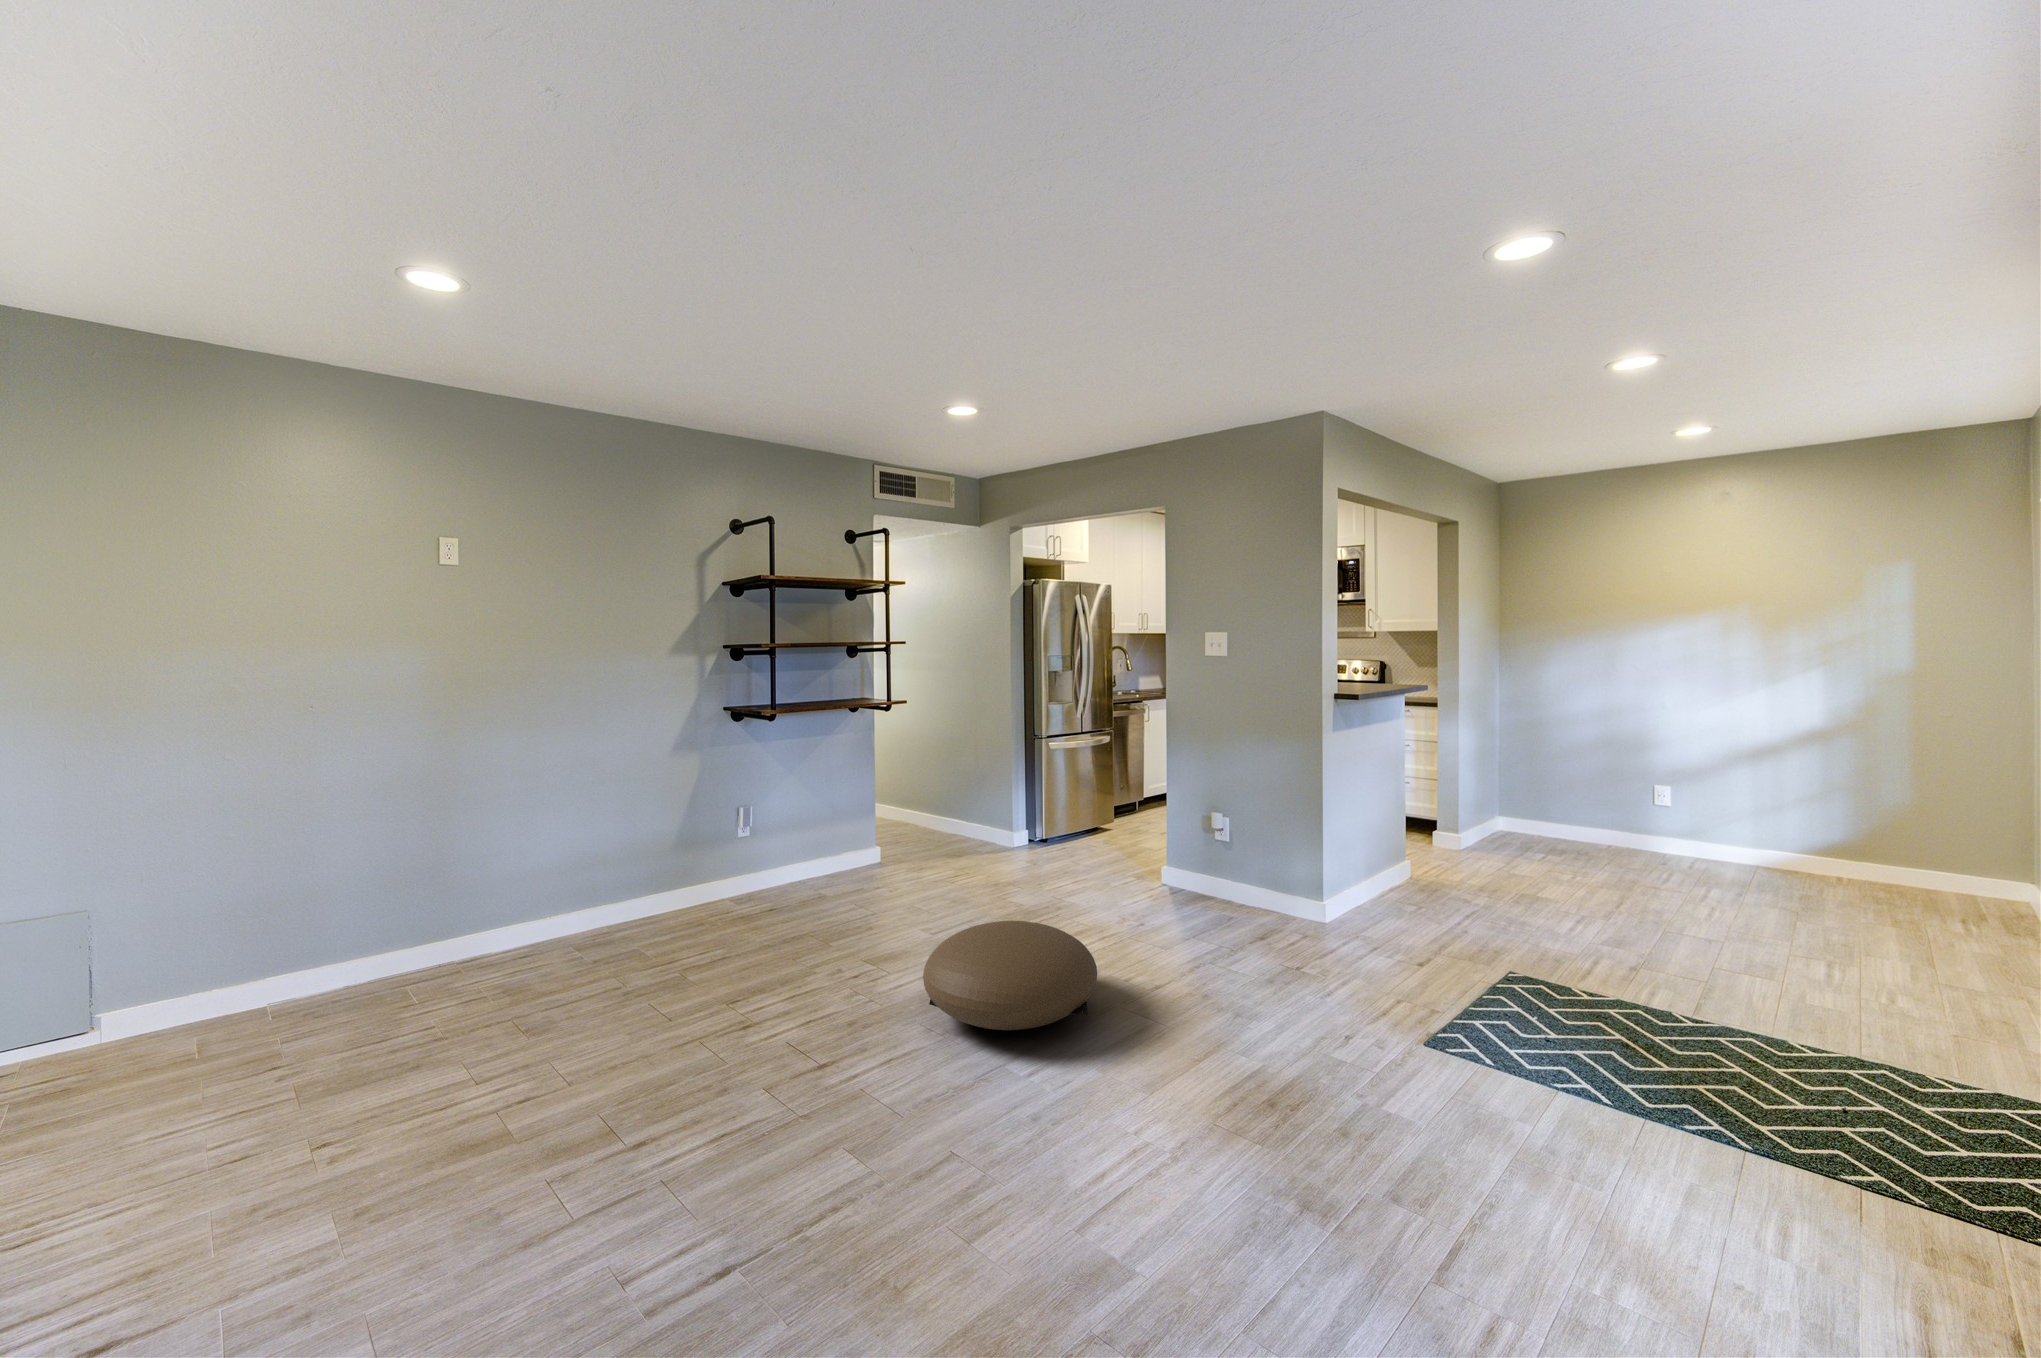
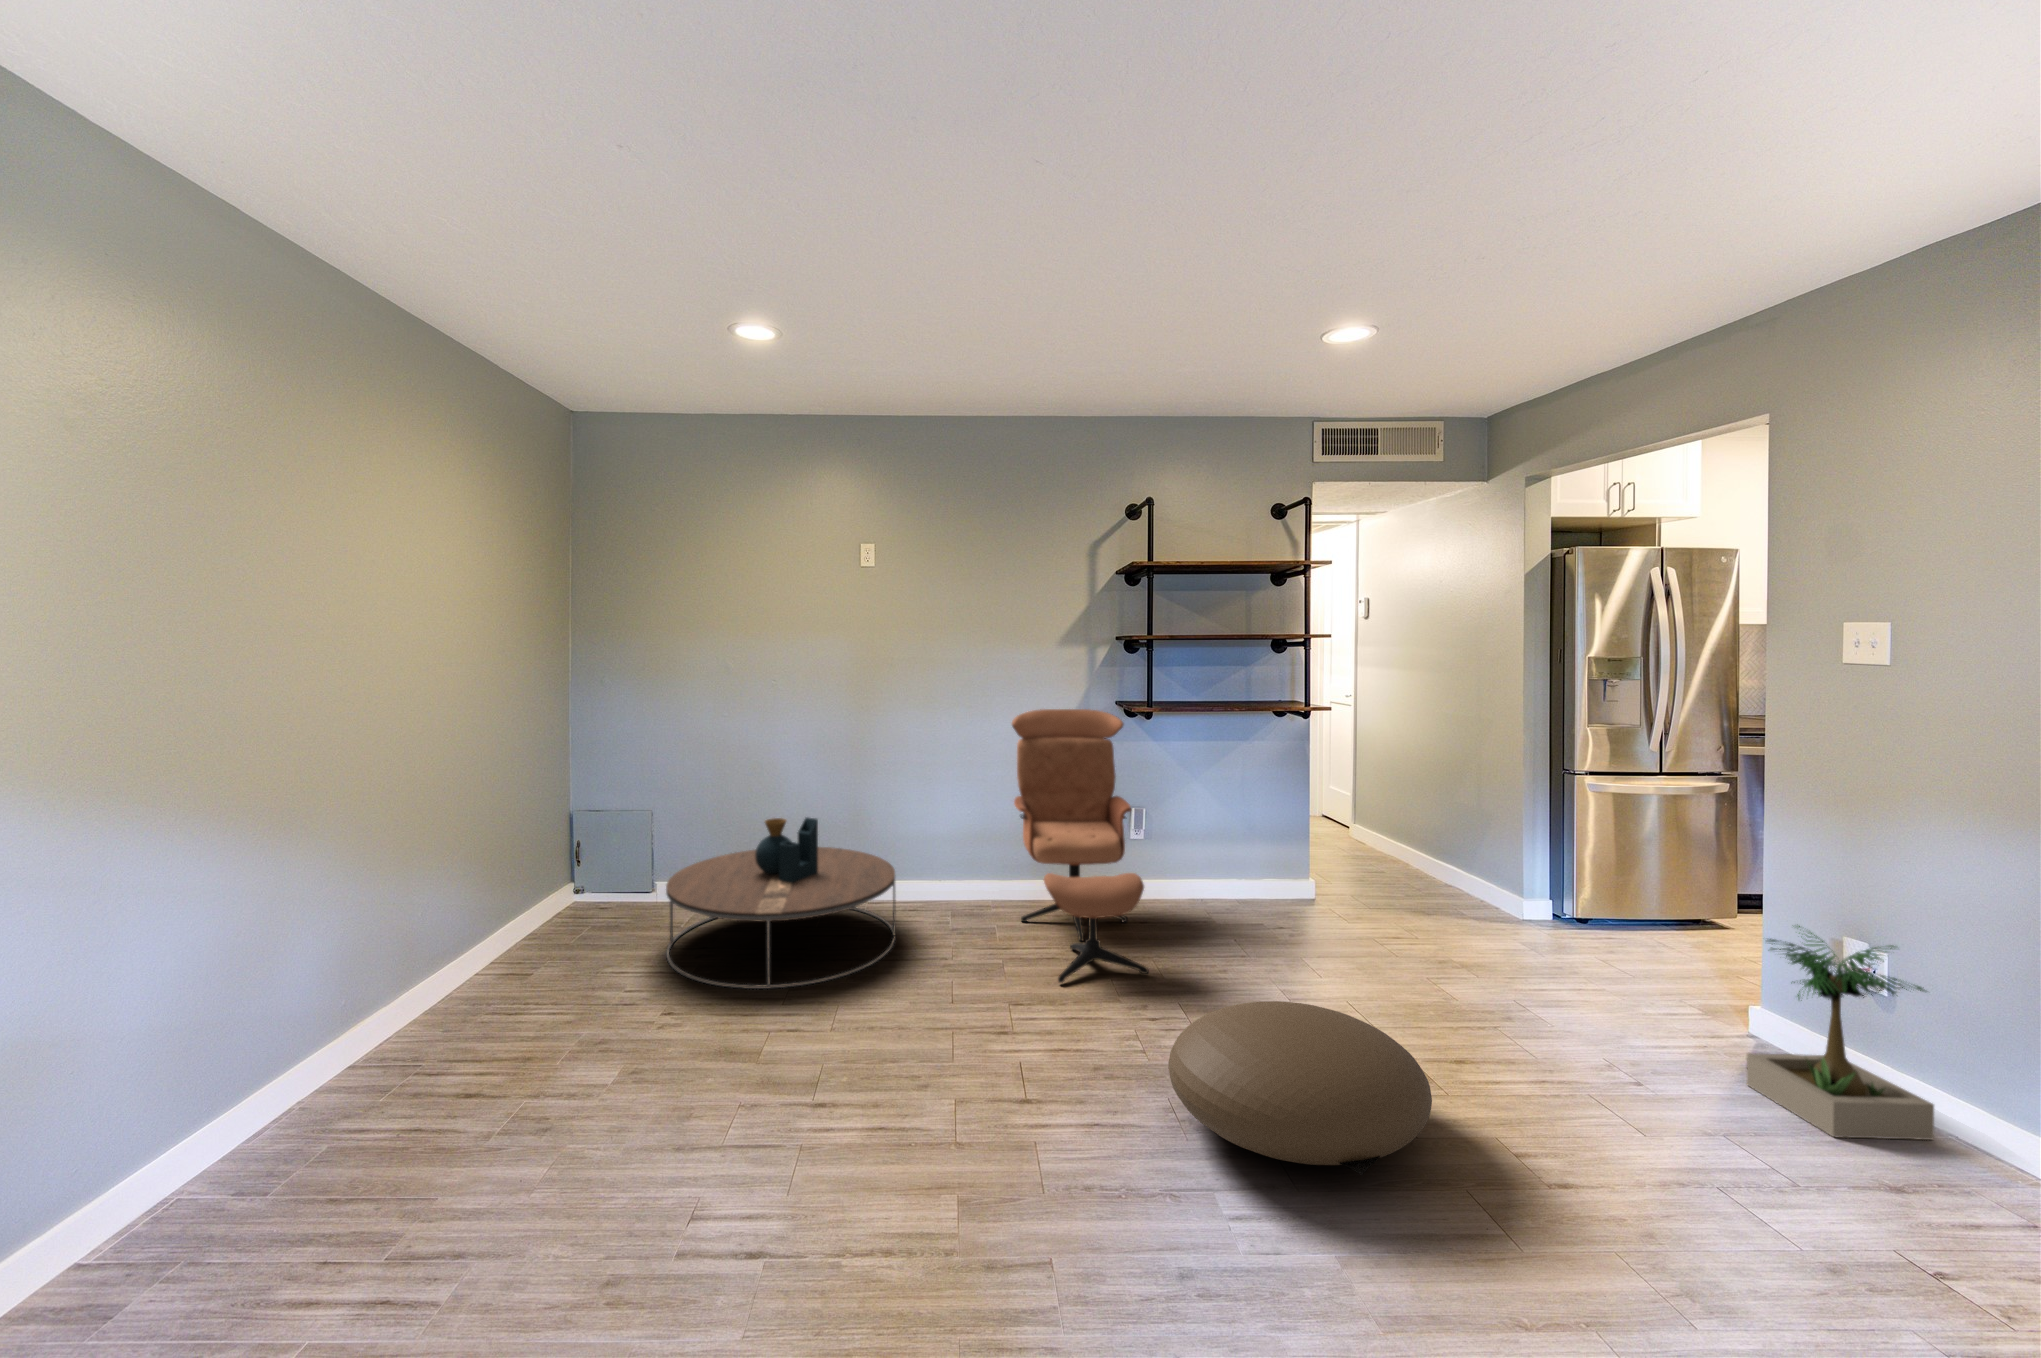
lounge chair: none [635,716,818,976] -> present [1012,709,1149,983]
potted plant: none [1179,809,1262,924] -> present [1747,926,1934,1140]
coffee table: none [204,868,546,1107] -> present [666,817,895,989]

